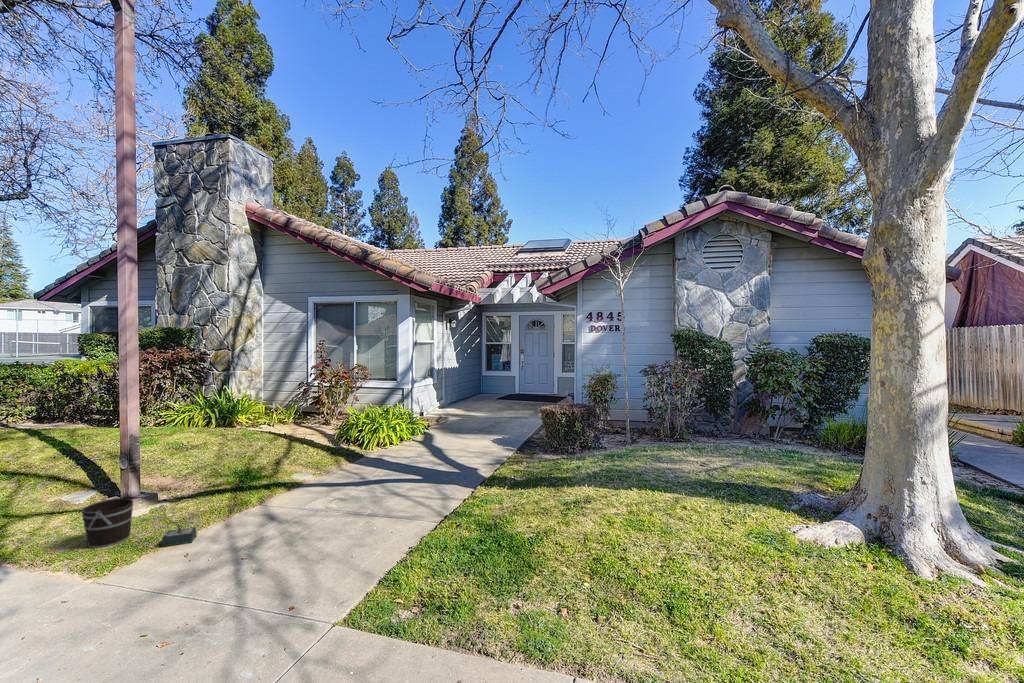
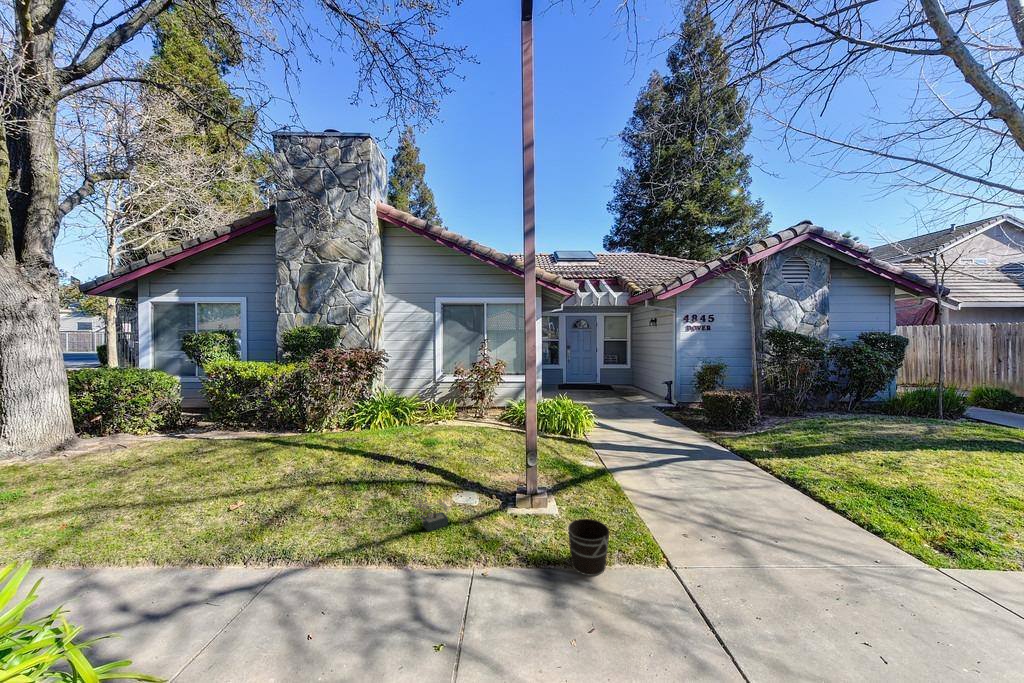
decorative plant: present [151,507,202,547] -> present [415,498,451,531]

